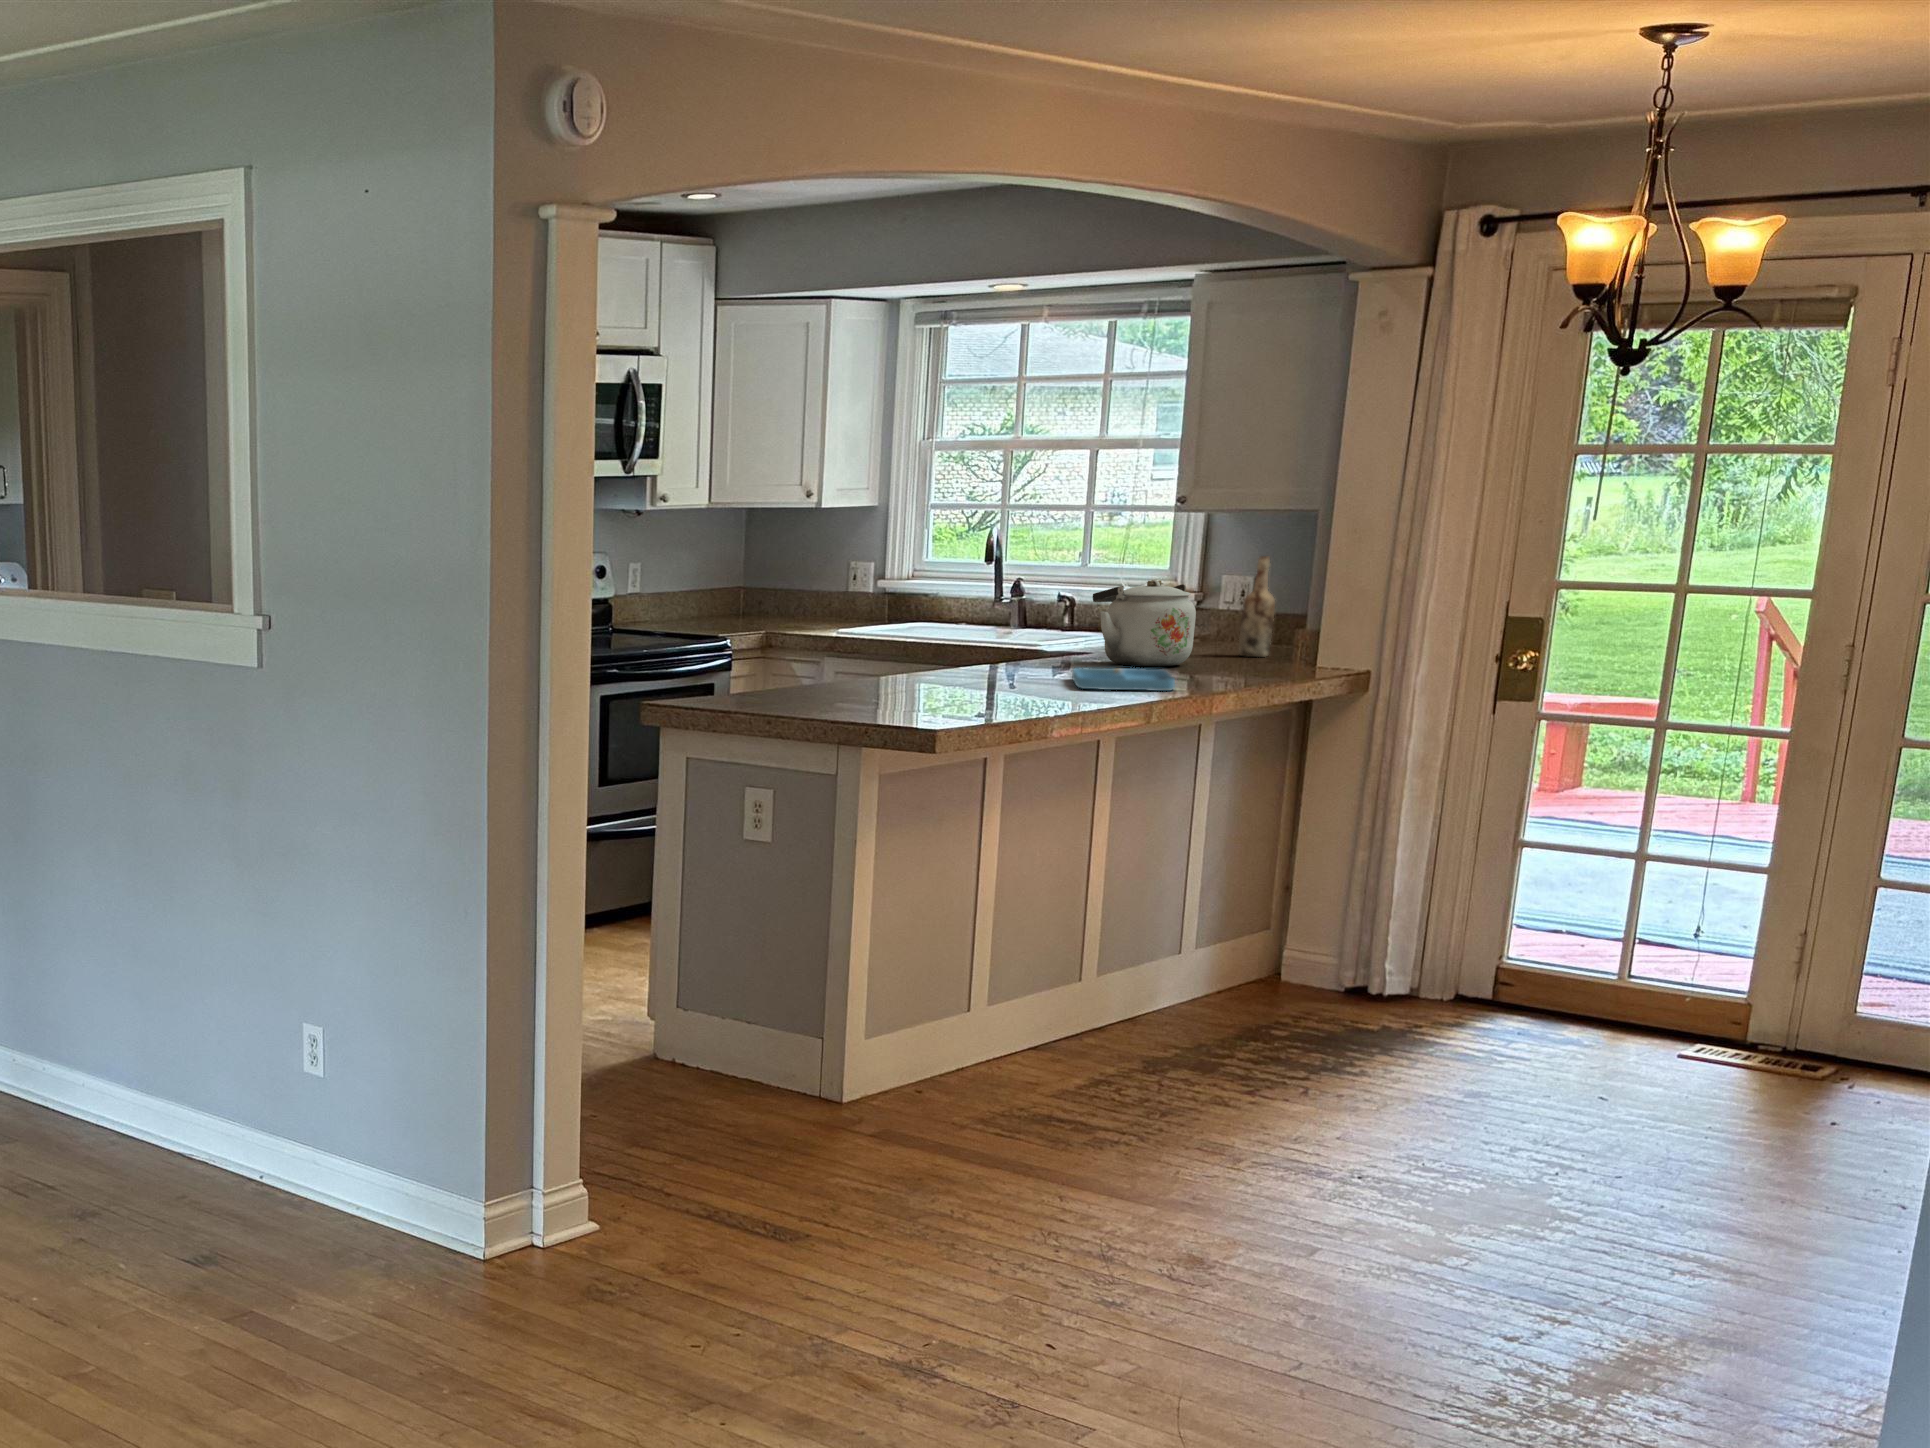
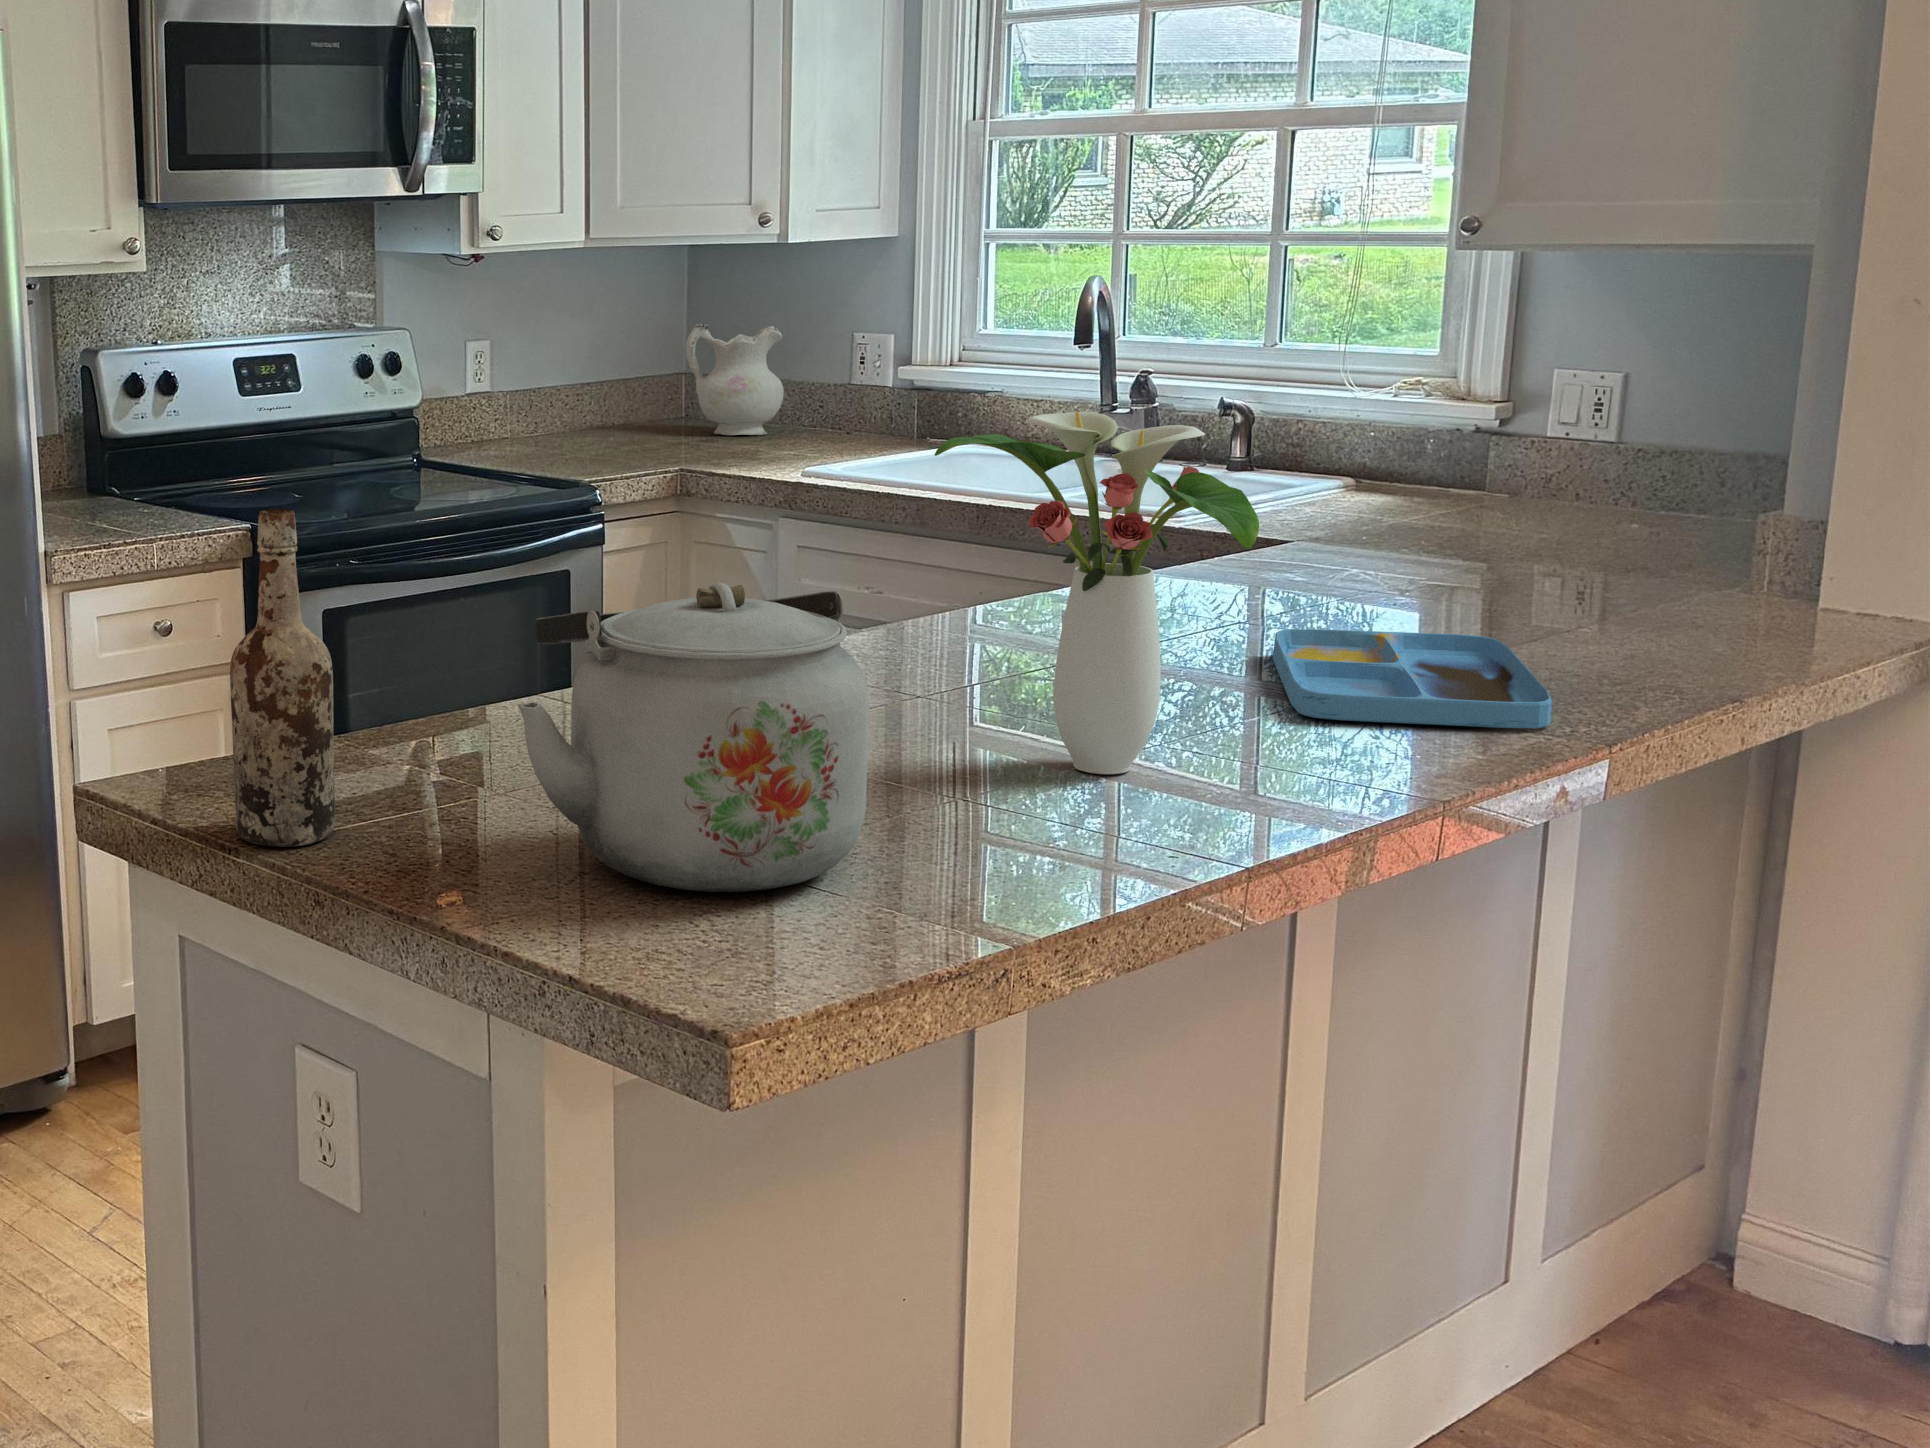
wine bottle: present [1238,556,1275,657] -> present [230,509,335,847]
ceramic pitcher: none [753,557,809,624] -> present [686,324,784,435]
flower arrangement: none [945,559,1061,698] -> present [935,411,1259,774]
kettle: present [1093,580,1196,666] -> present [518,582,869,892]

